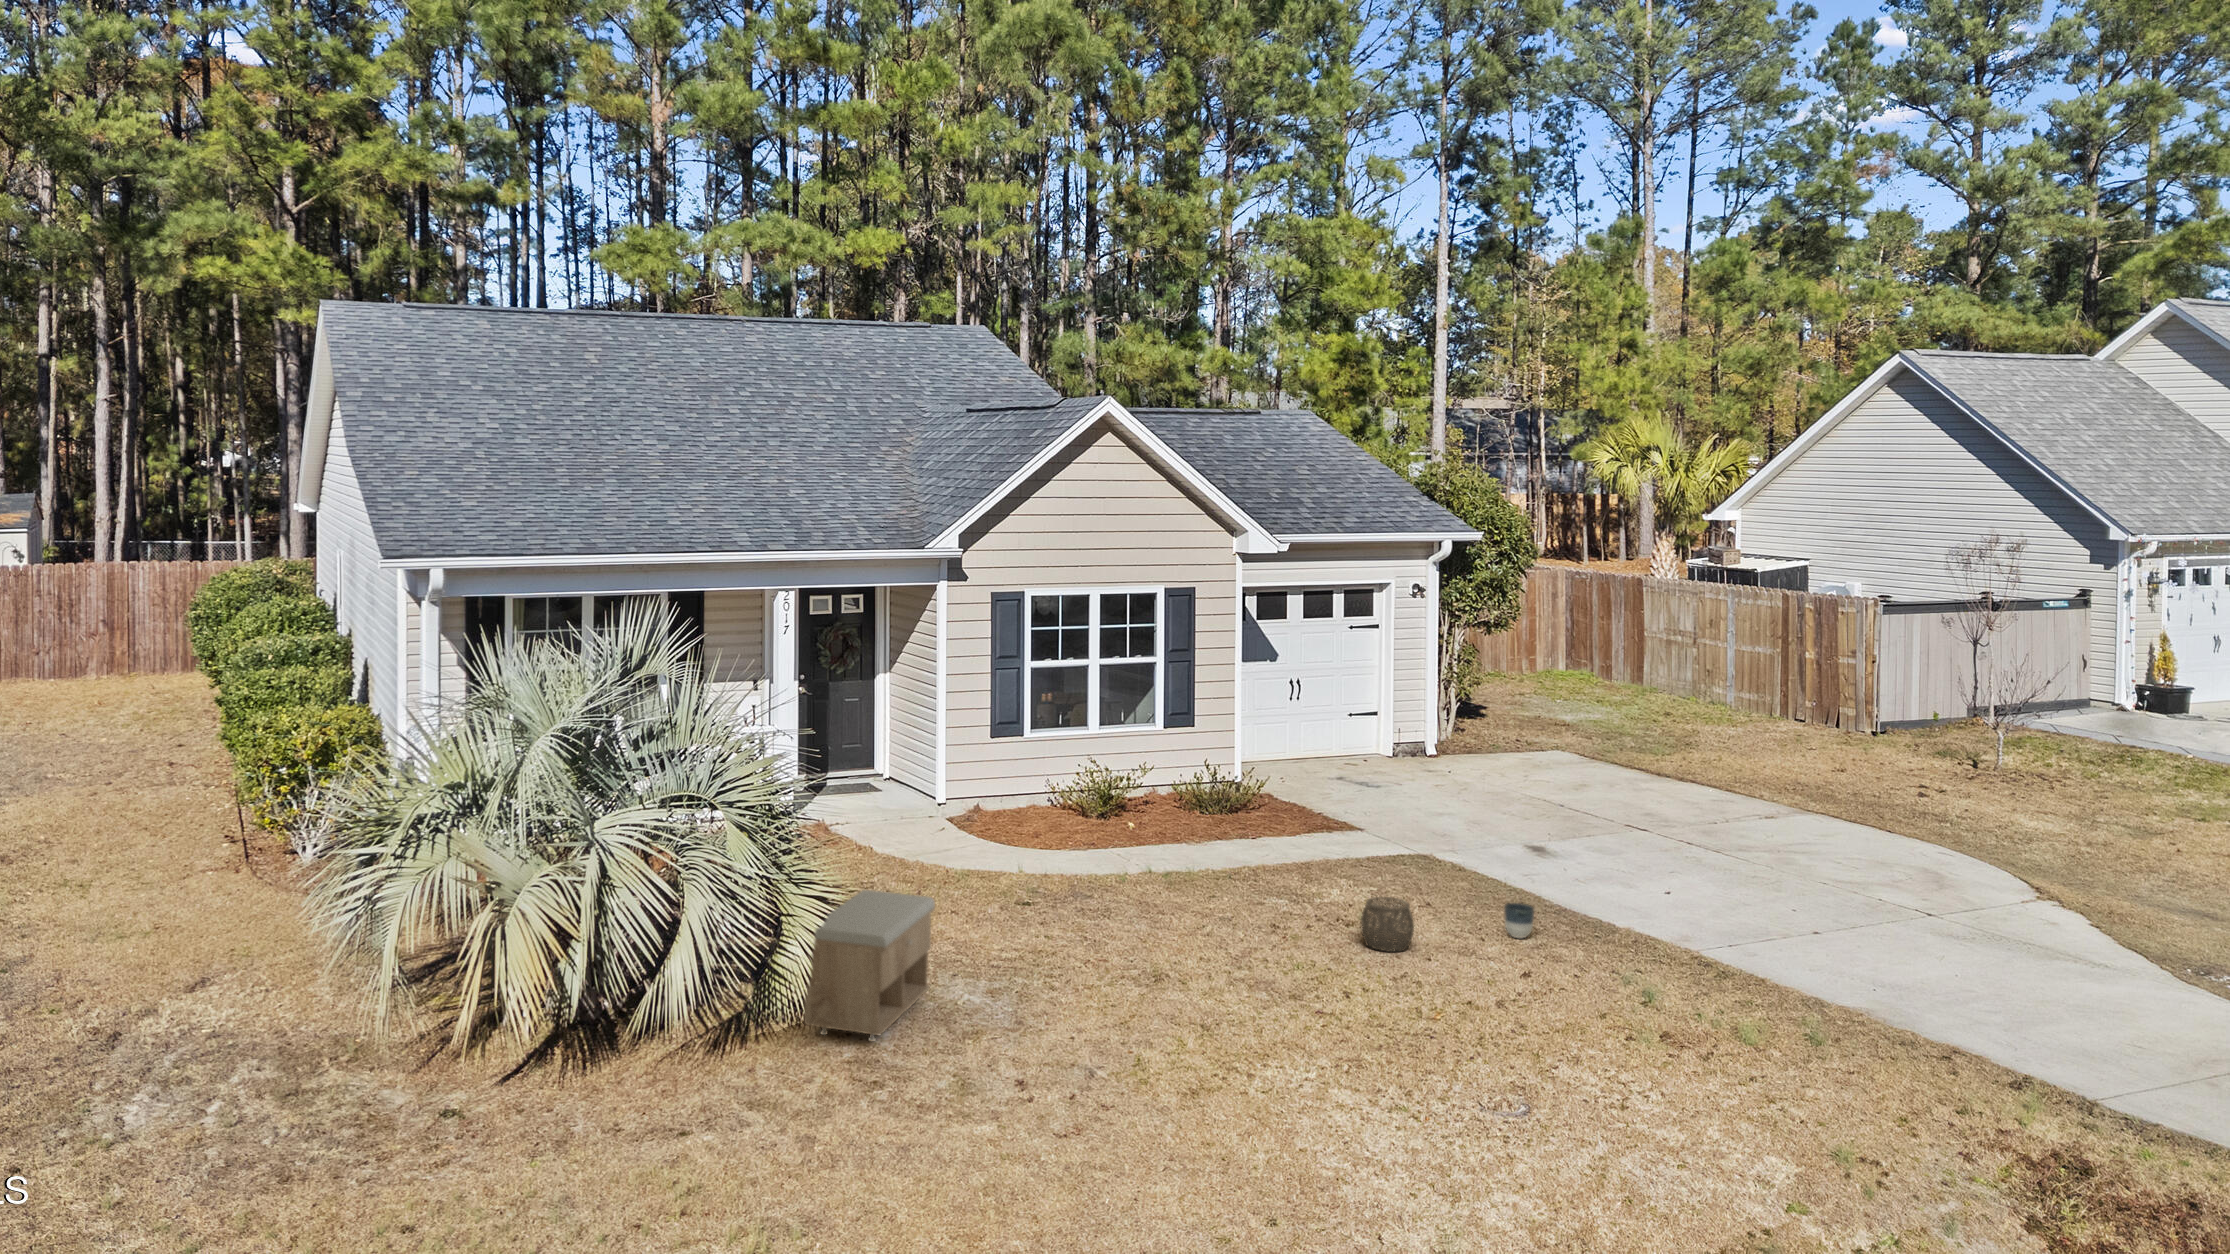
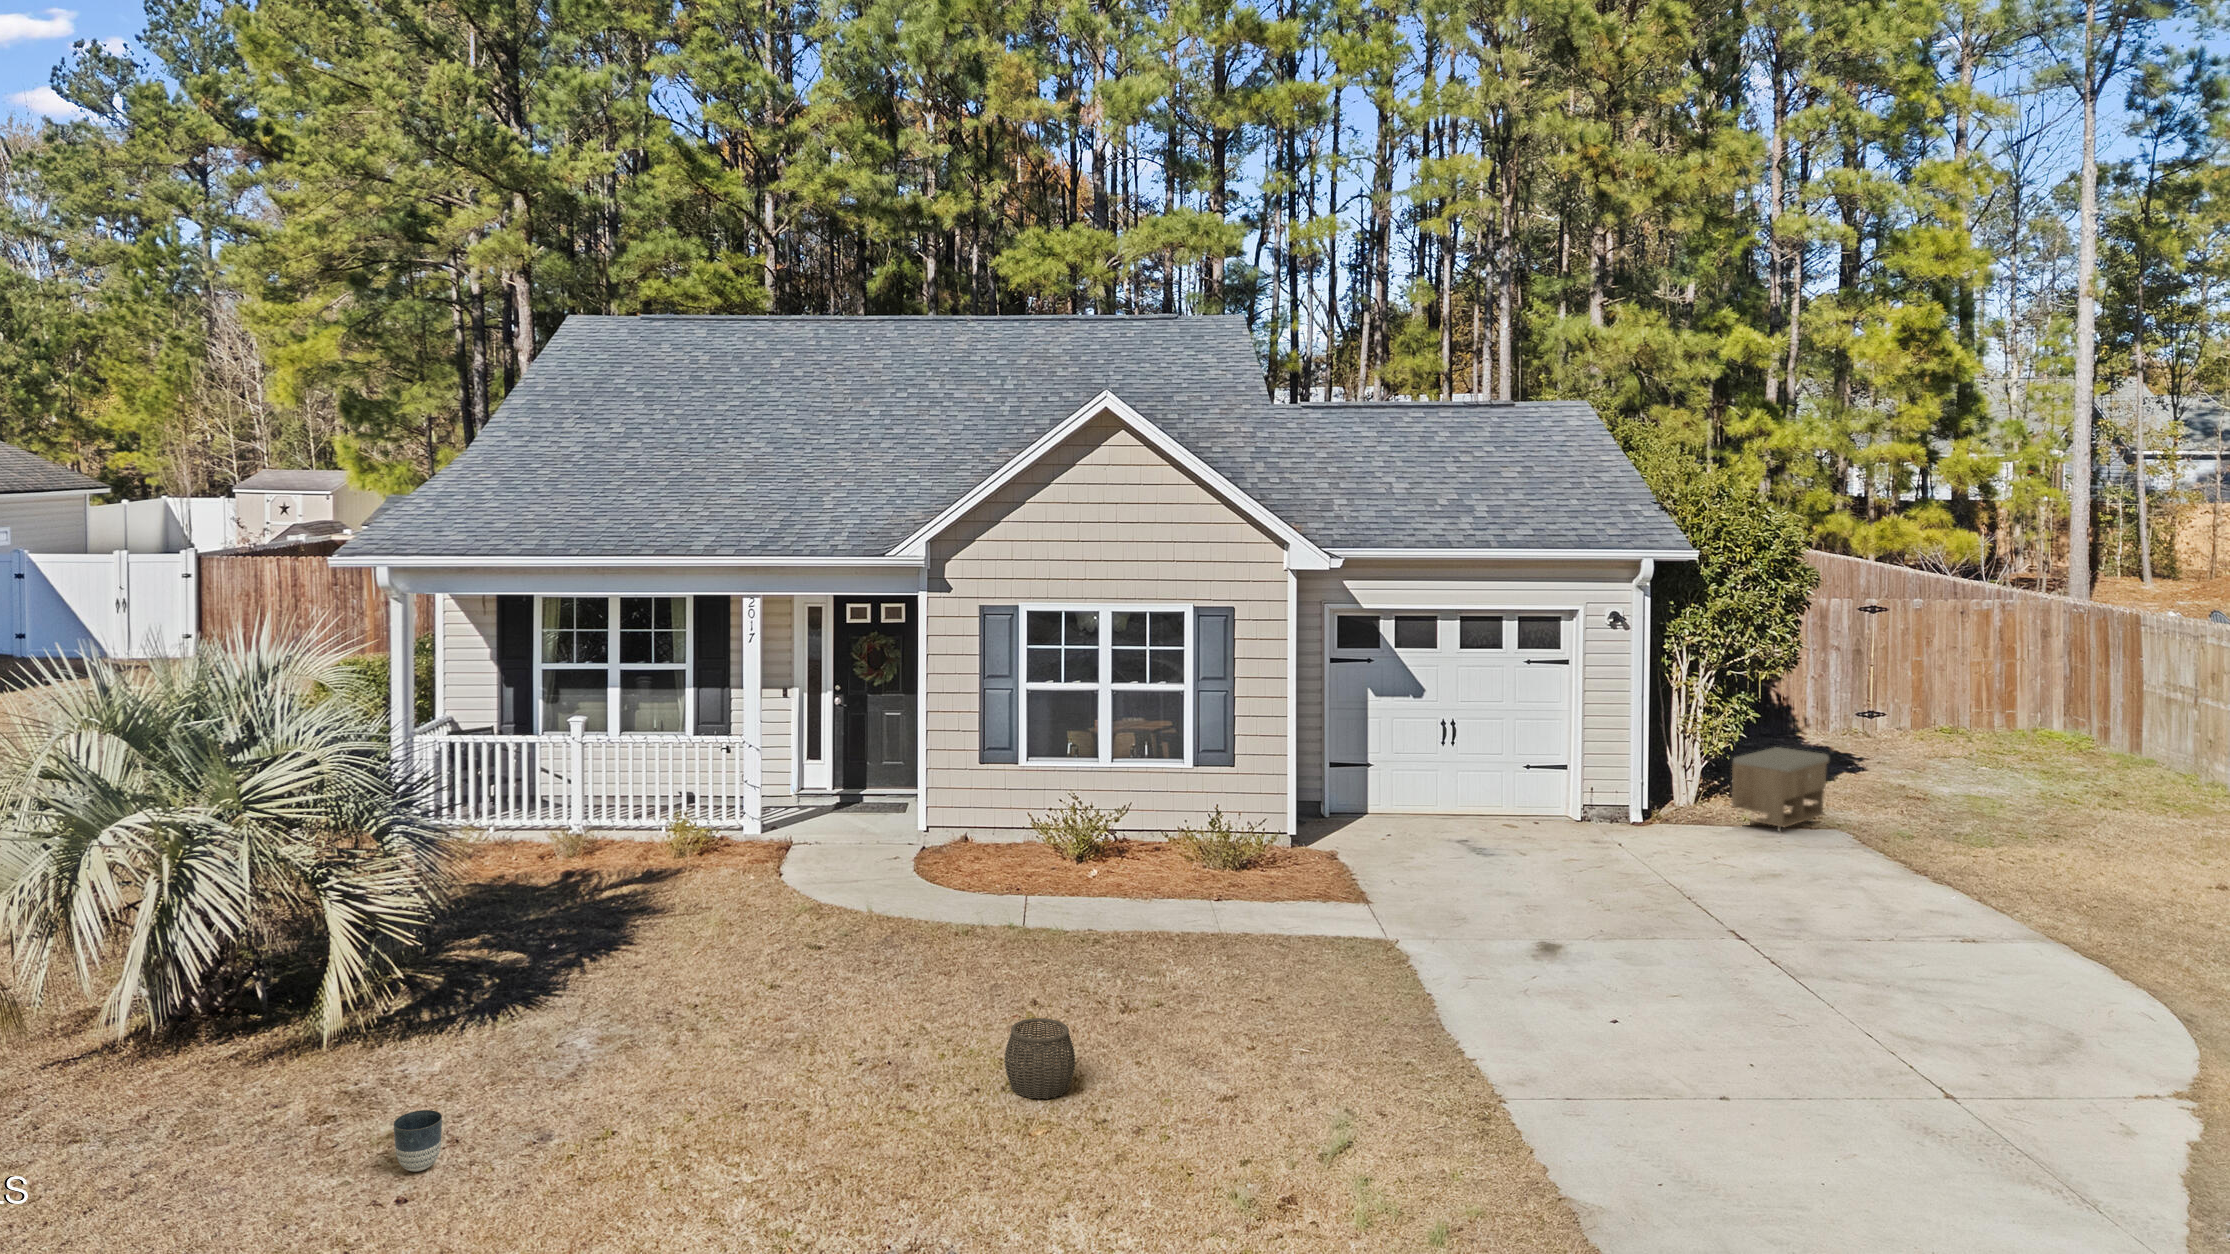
storage bench: present [804,890,935,1041] -> present [1732,747,1829,832]
planter: present [1504,903,1534,938] -> present [394,1110,442,1172]

